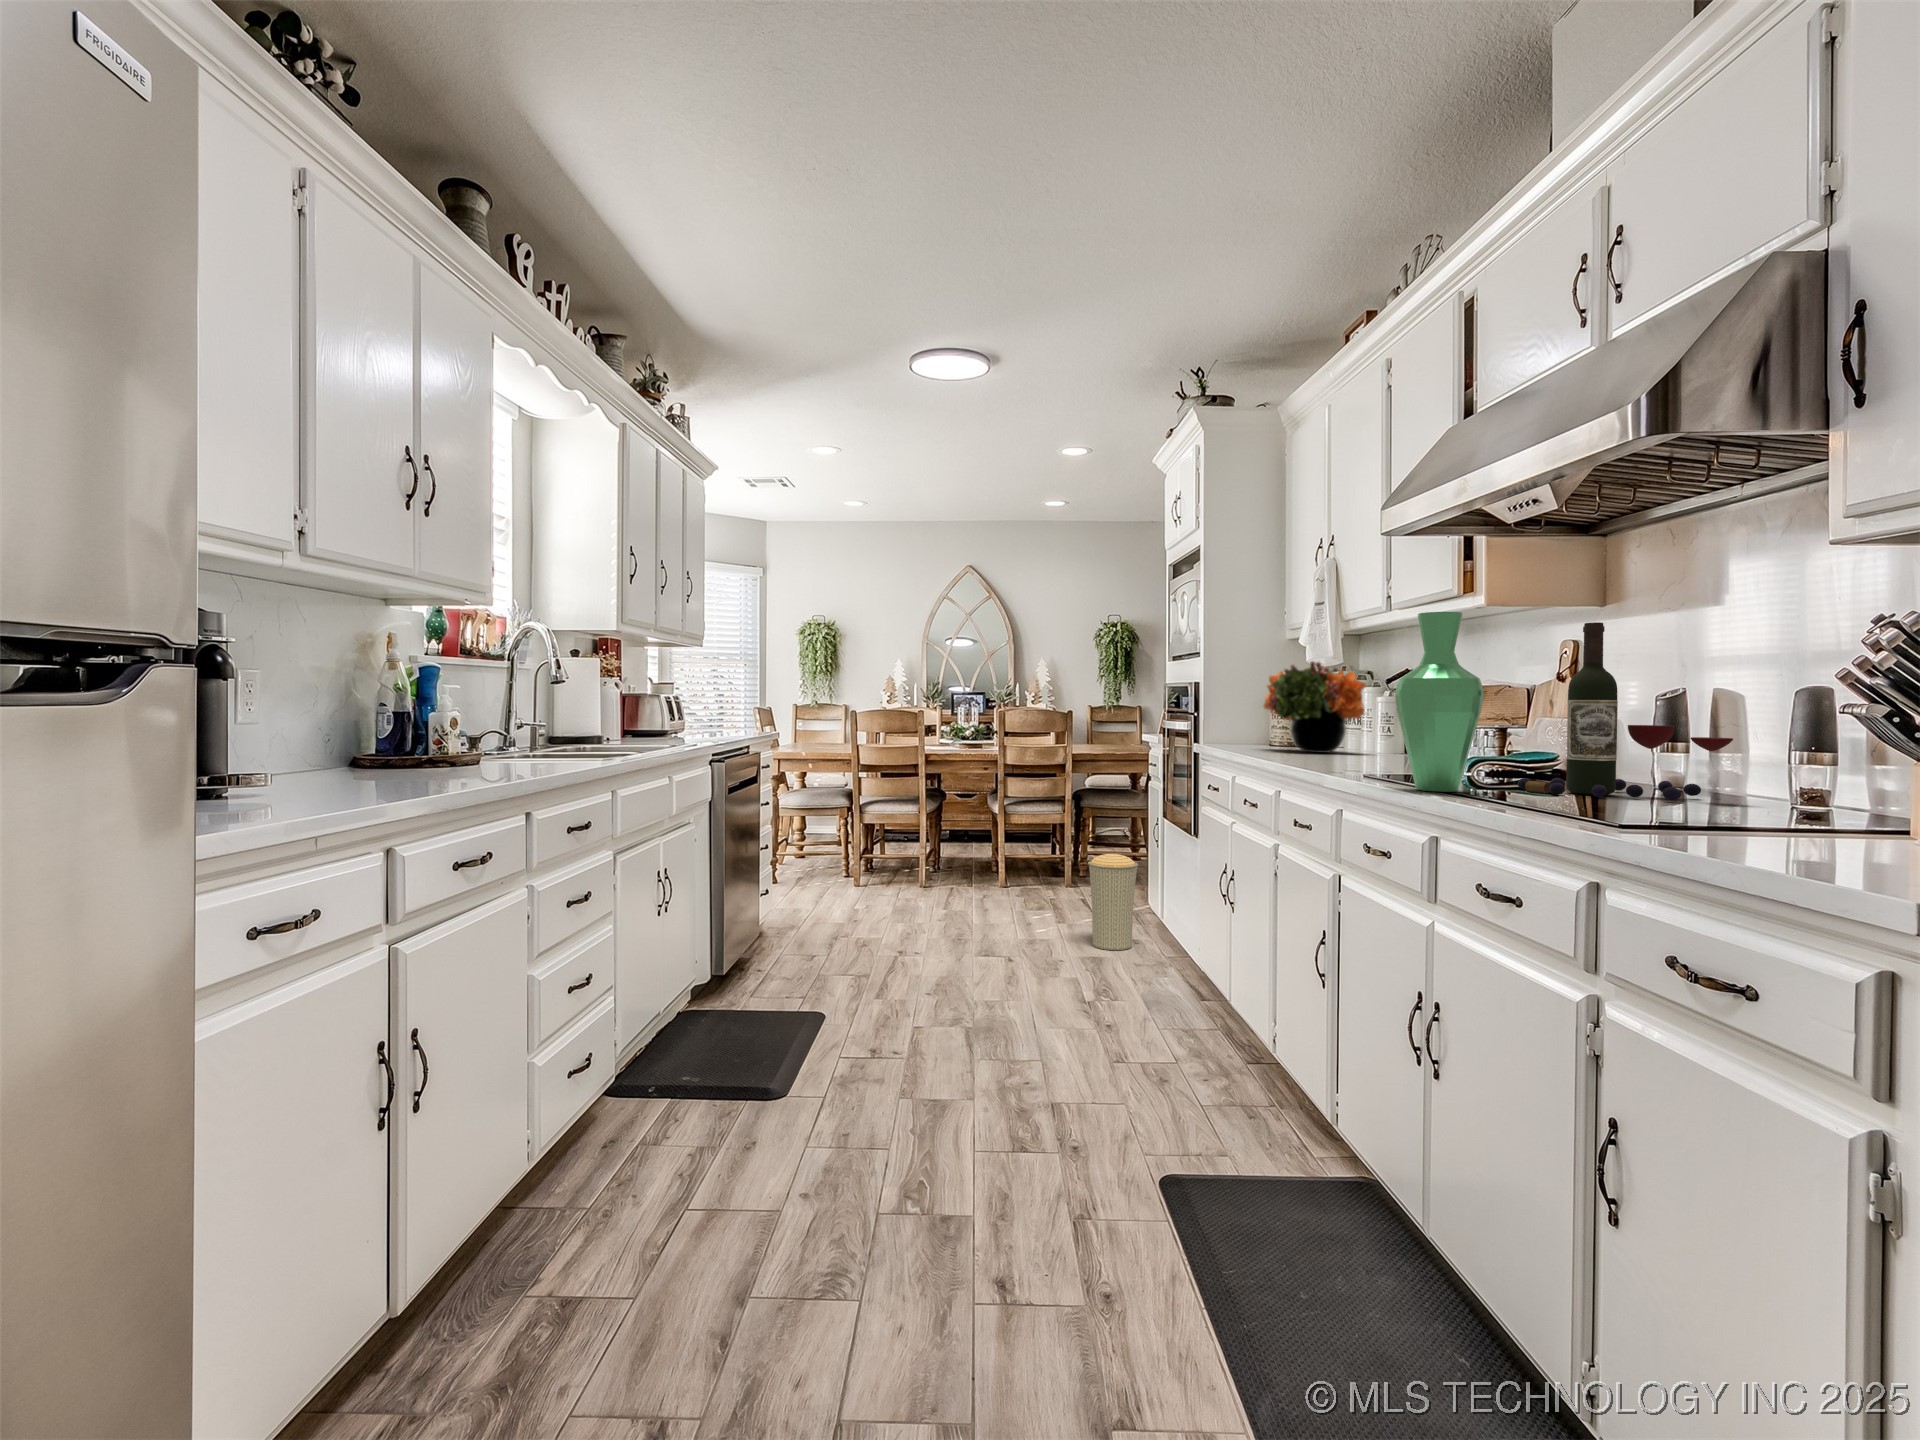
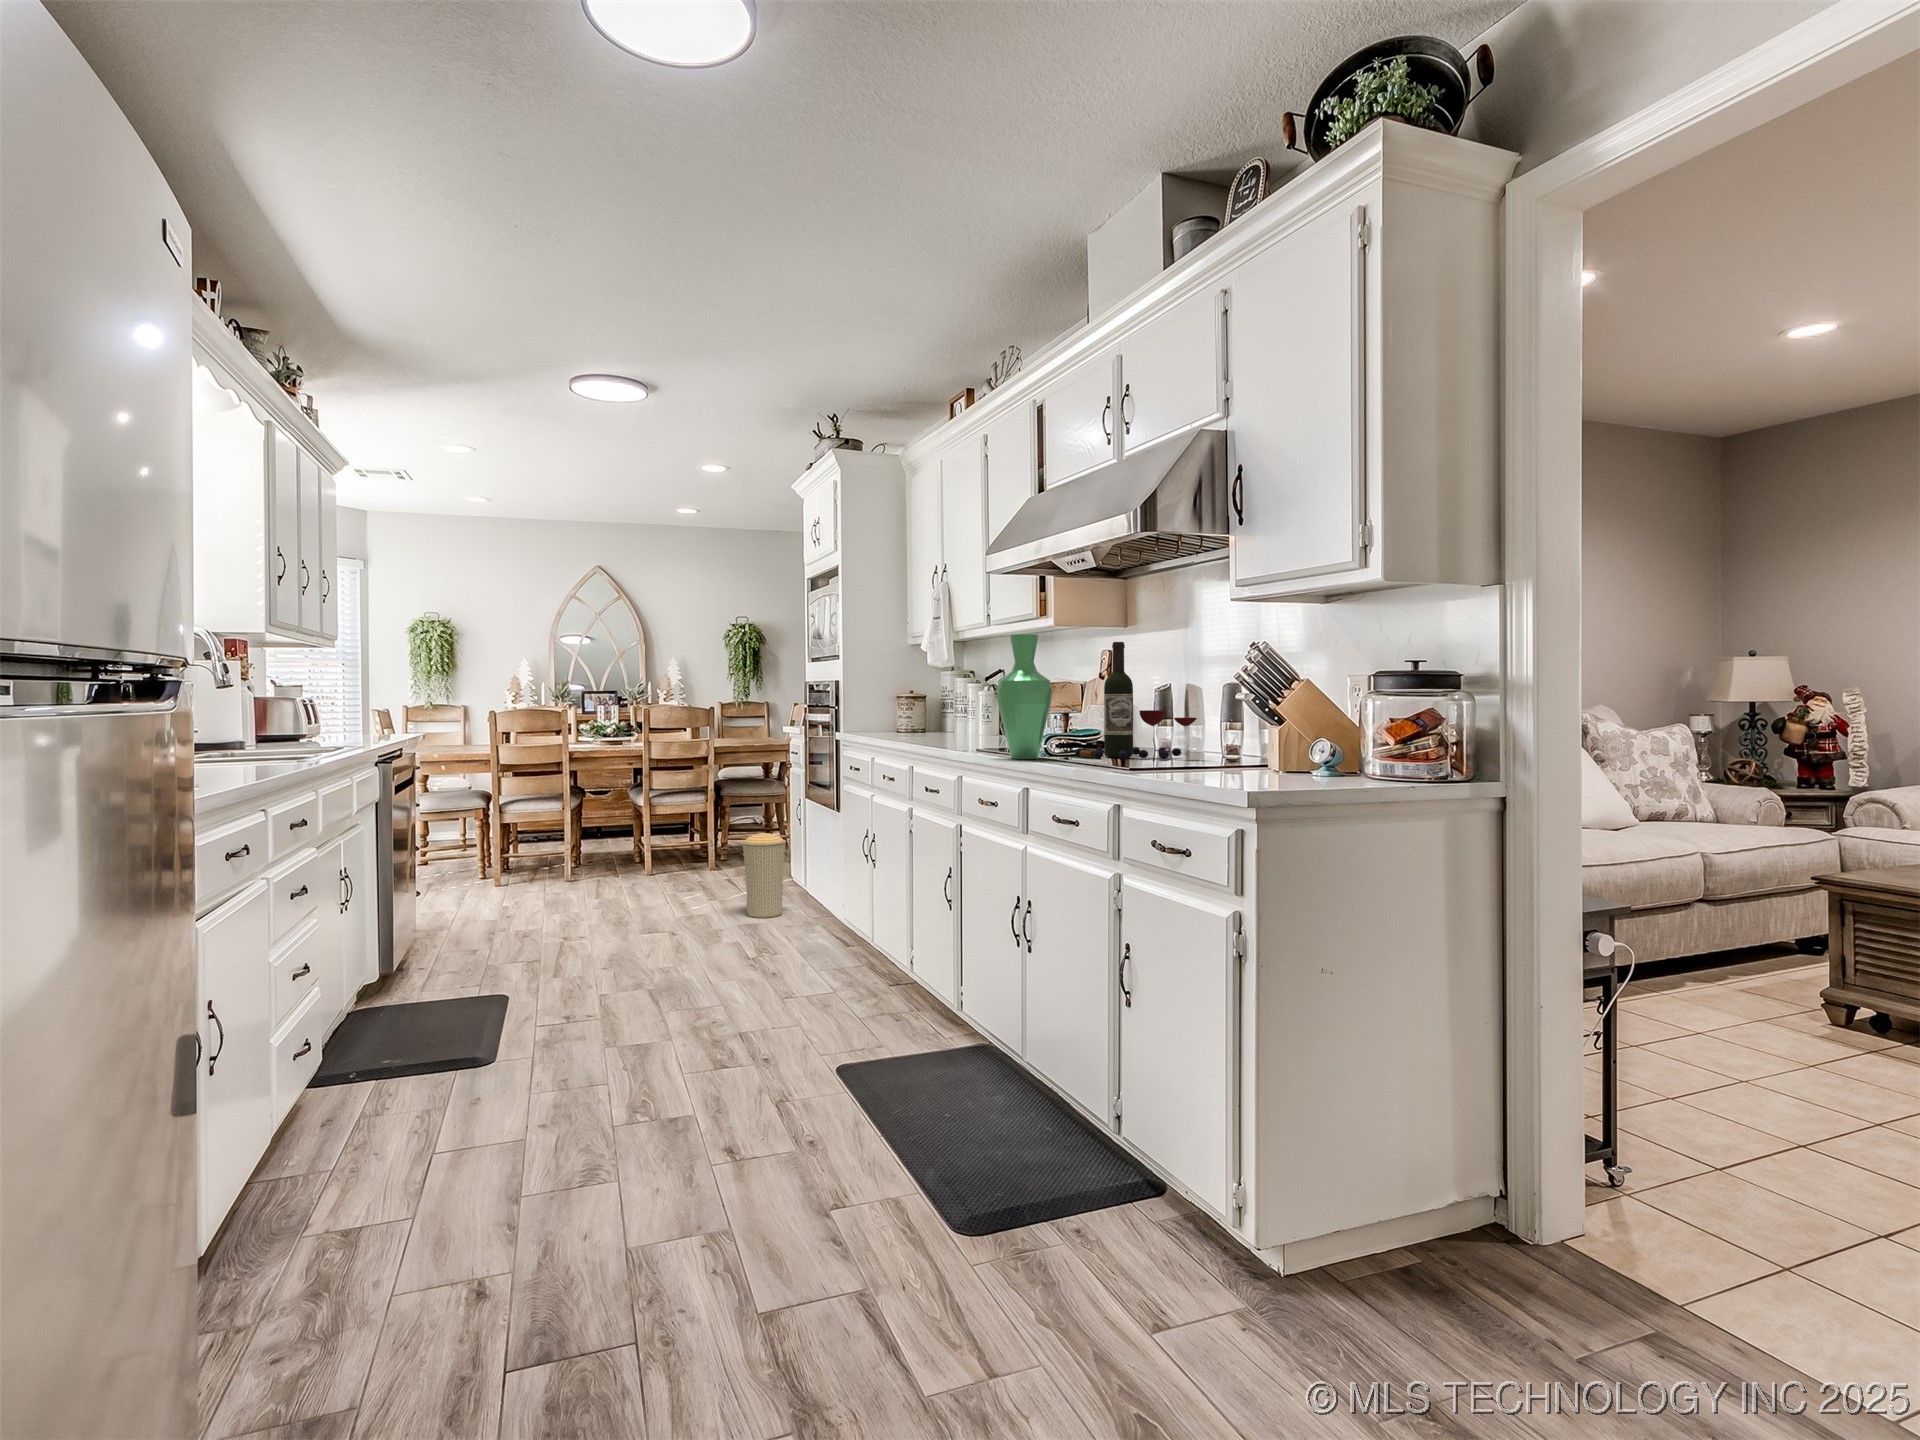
flower arrangement: present [1264,661,1366,753] -> none [892,664,975,738]

